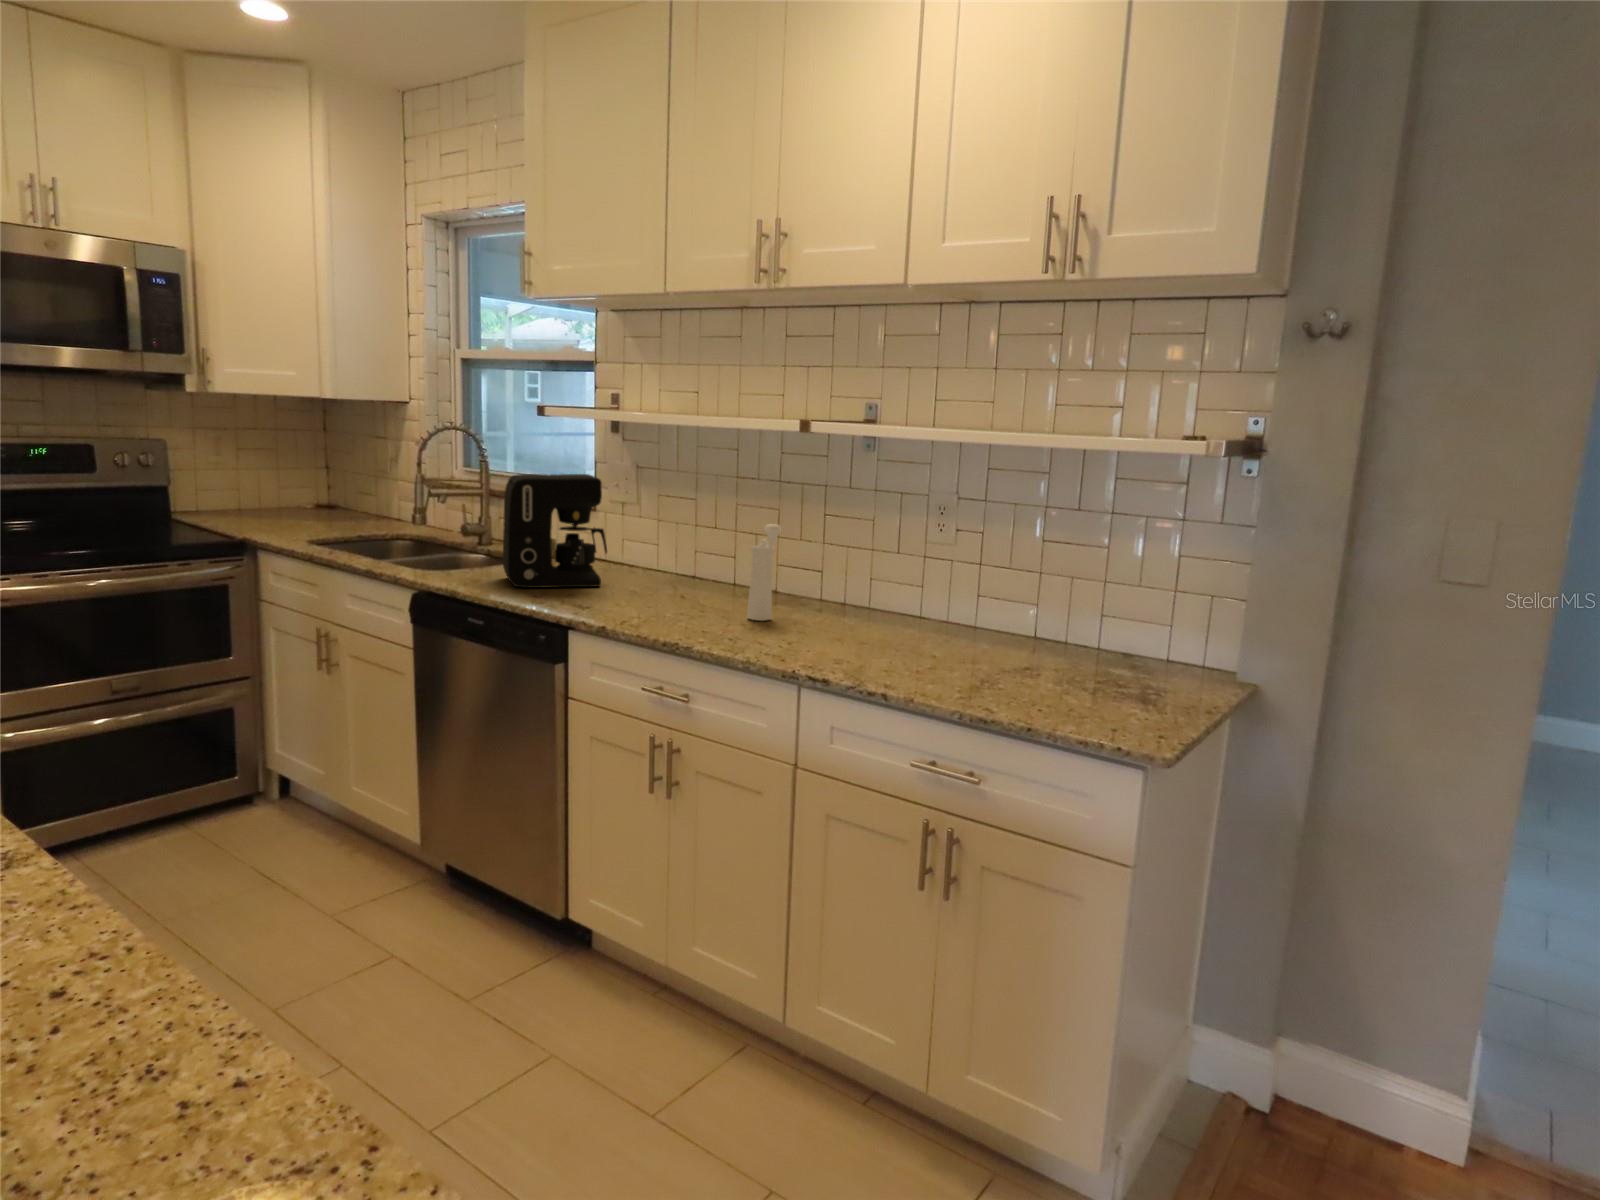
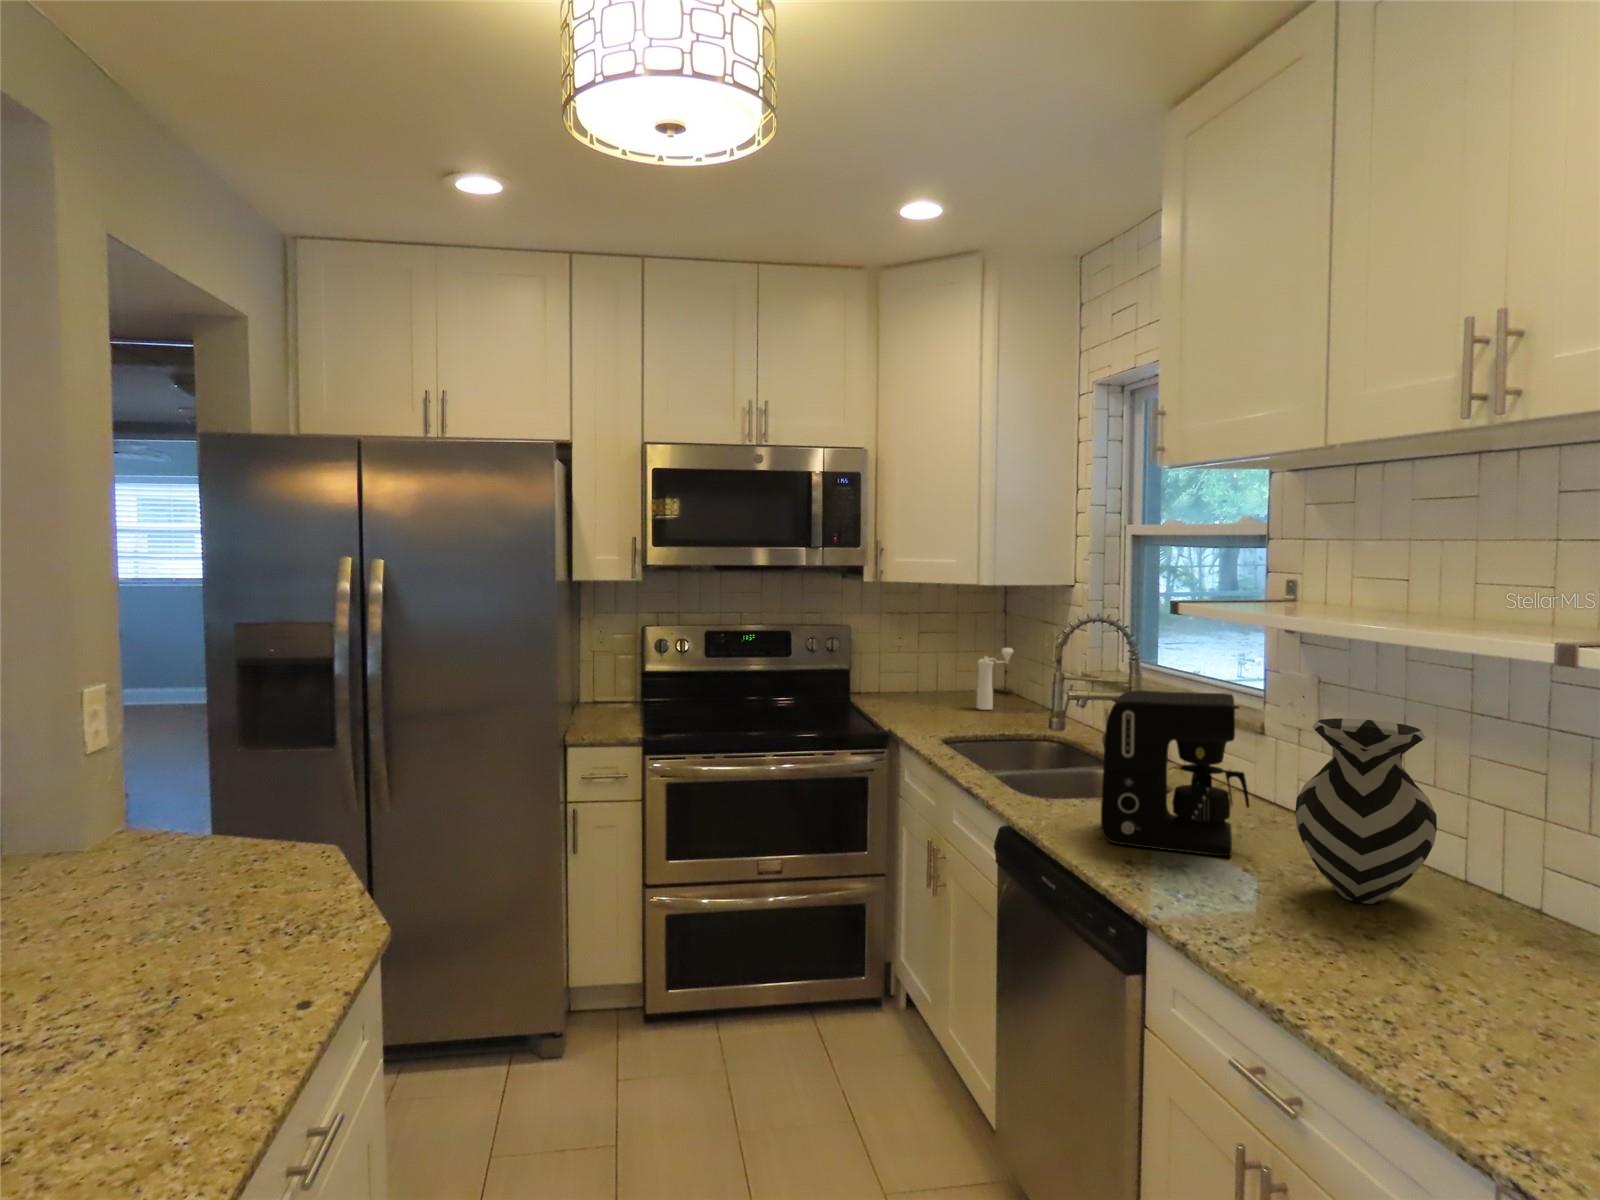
vase: none [648,482,728,598] -> present [1295,718,1437,904]
pepper mill: present [747,524,782,621] -> present [977,648,1013,710]

